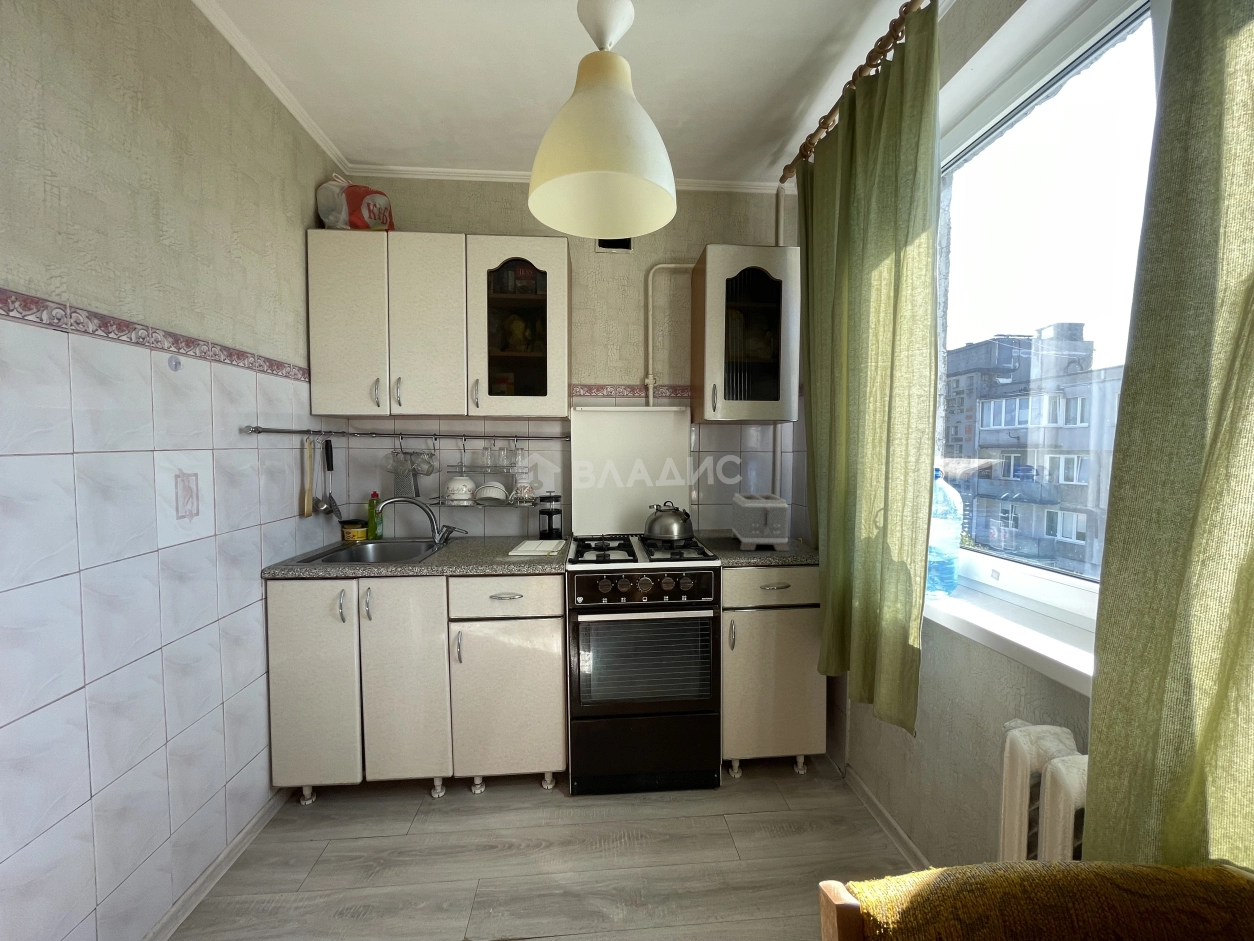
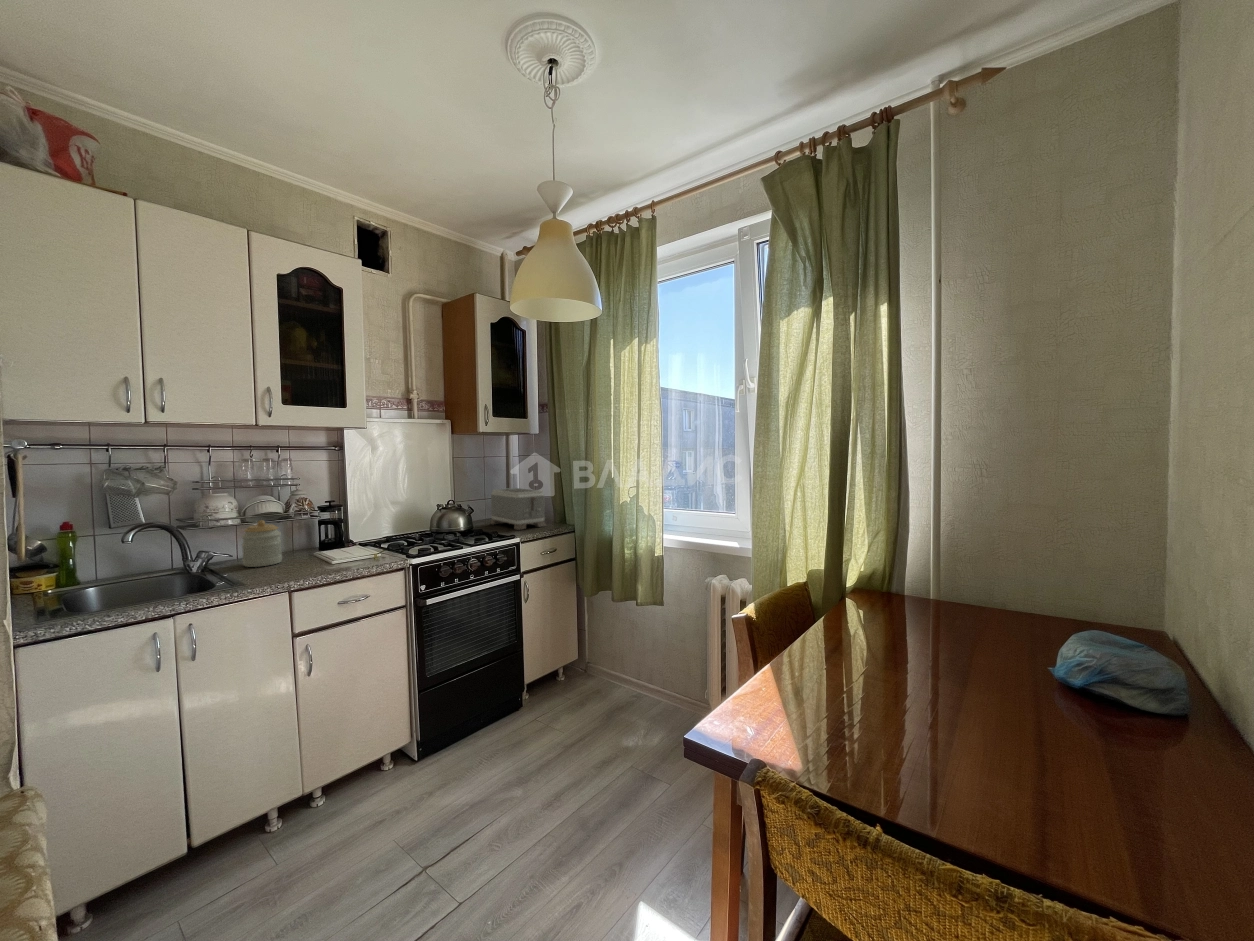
jar: none [462,504,493,547] -> present [242,520,282,567]

